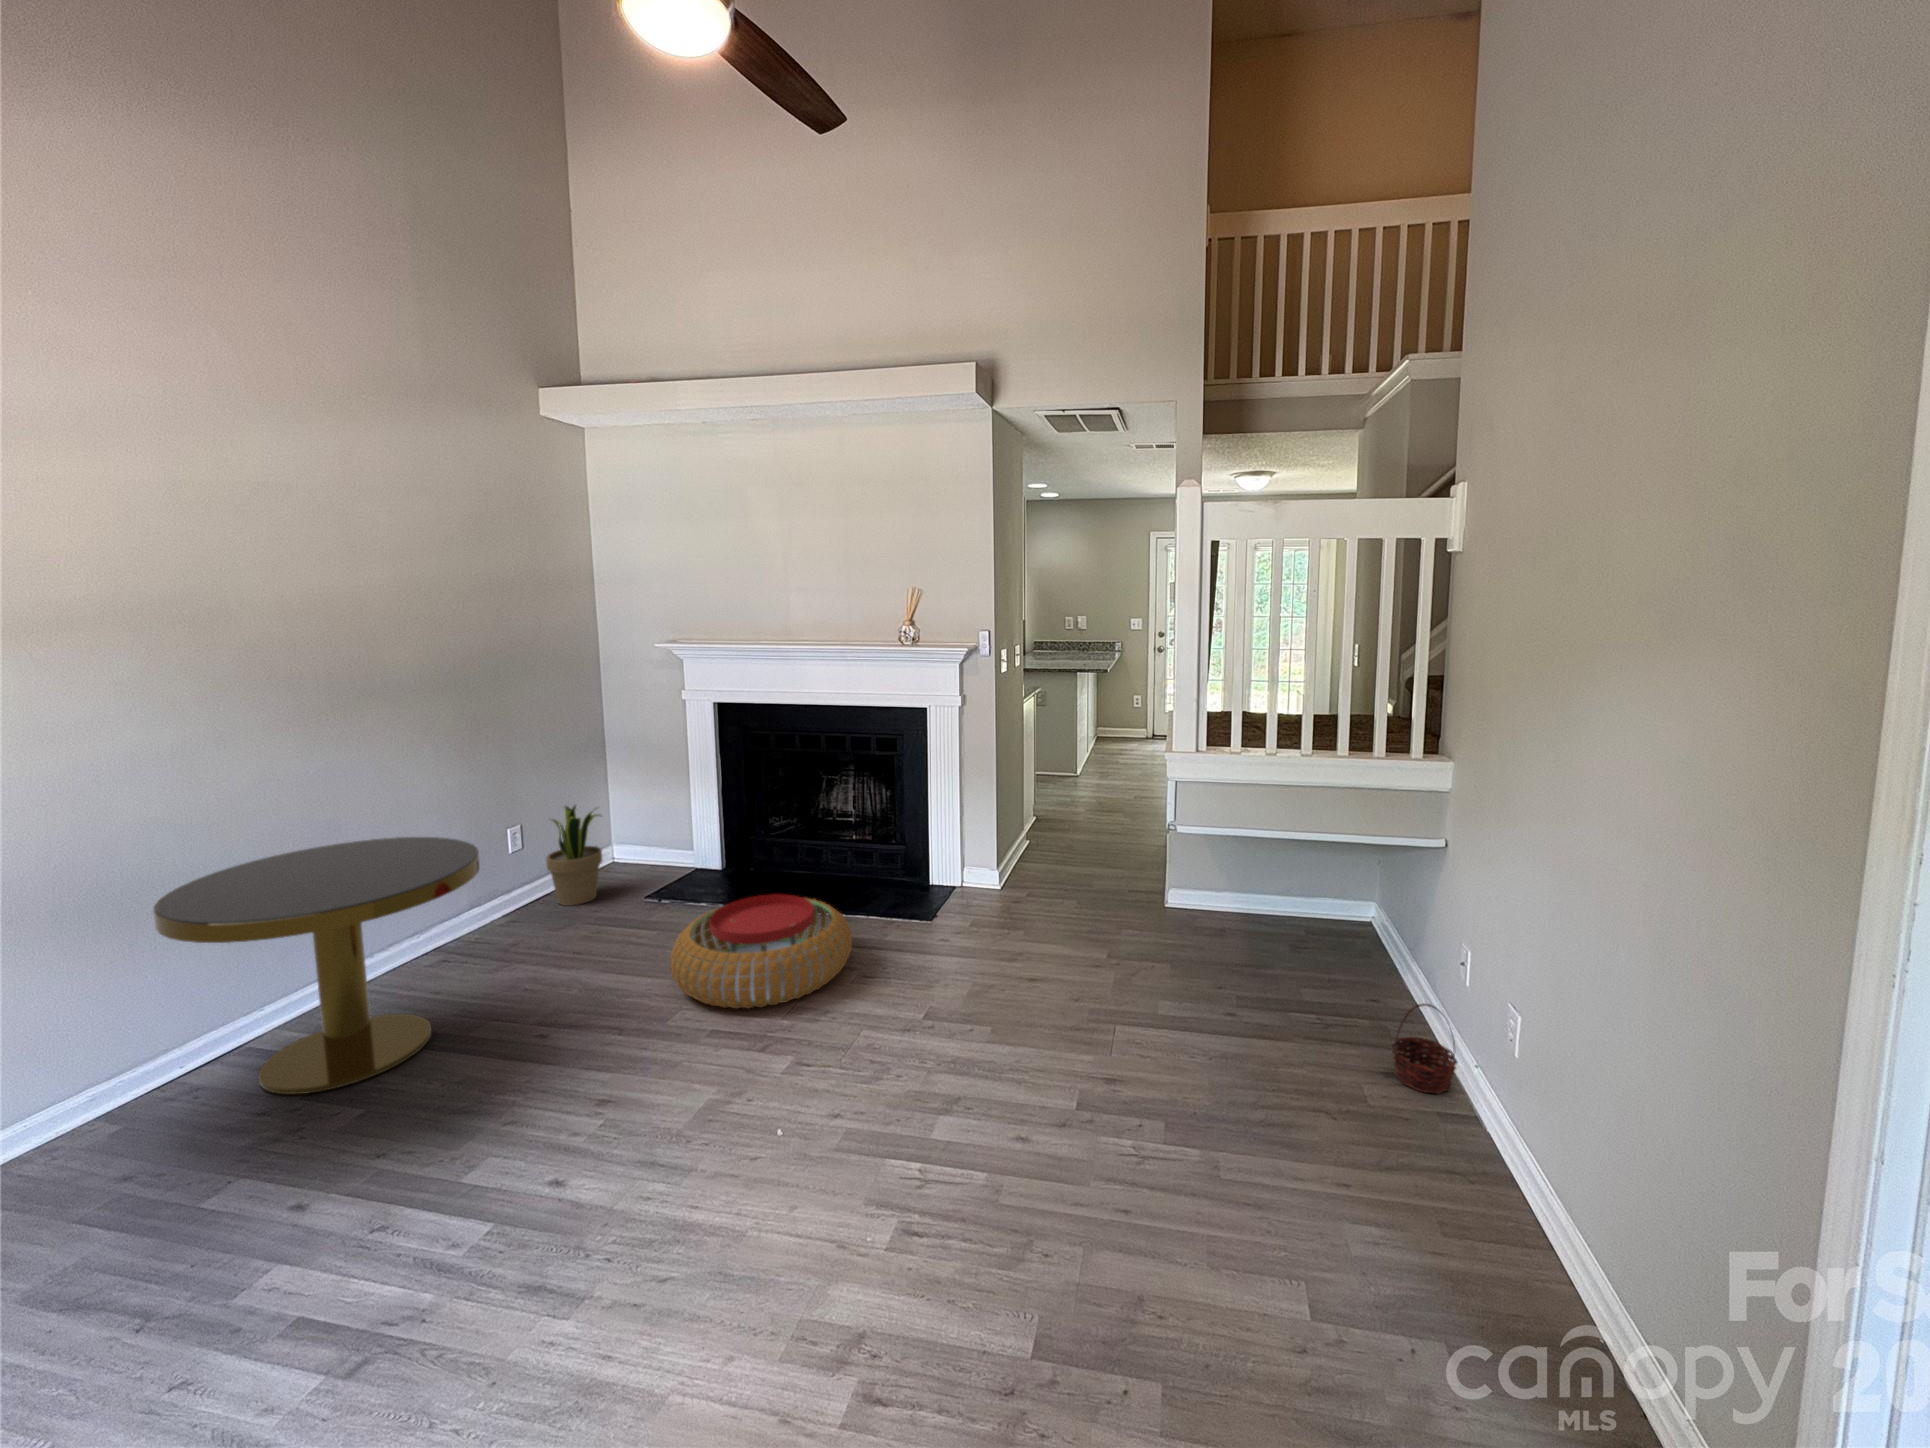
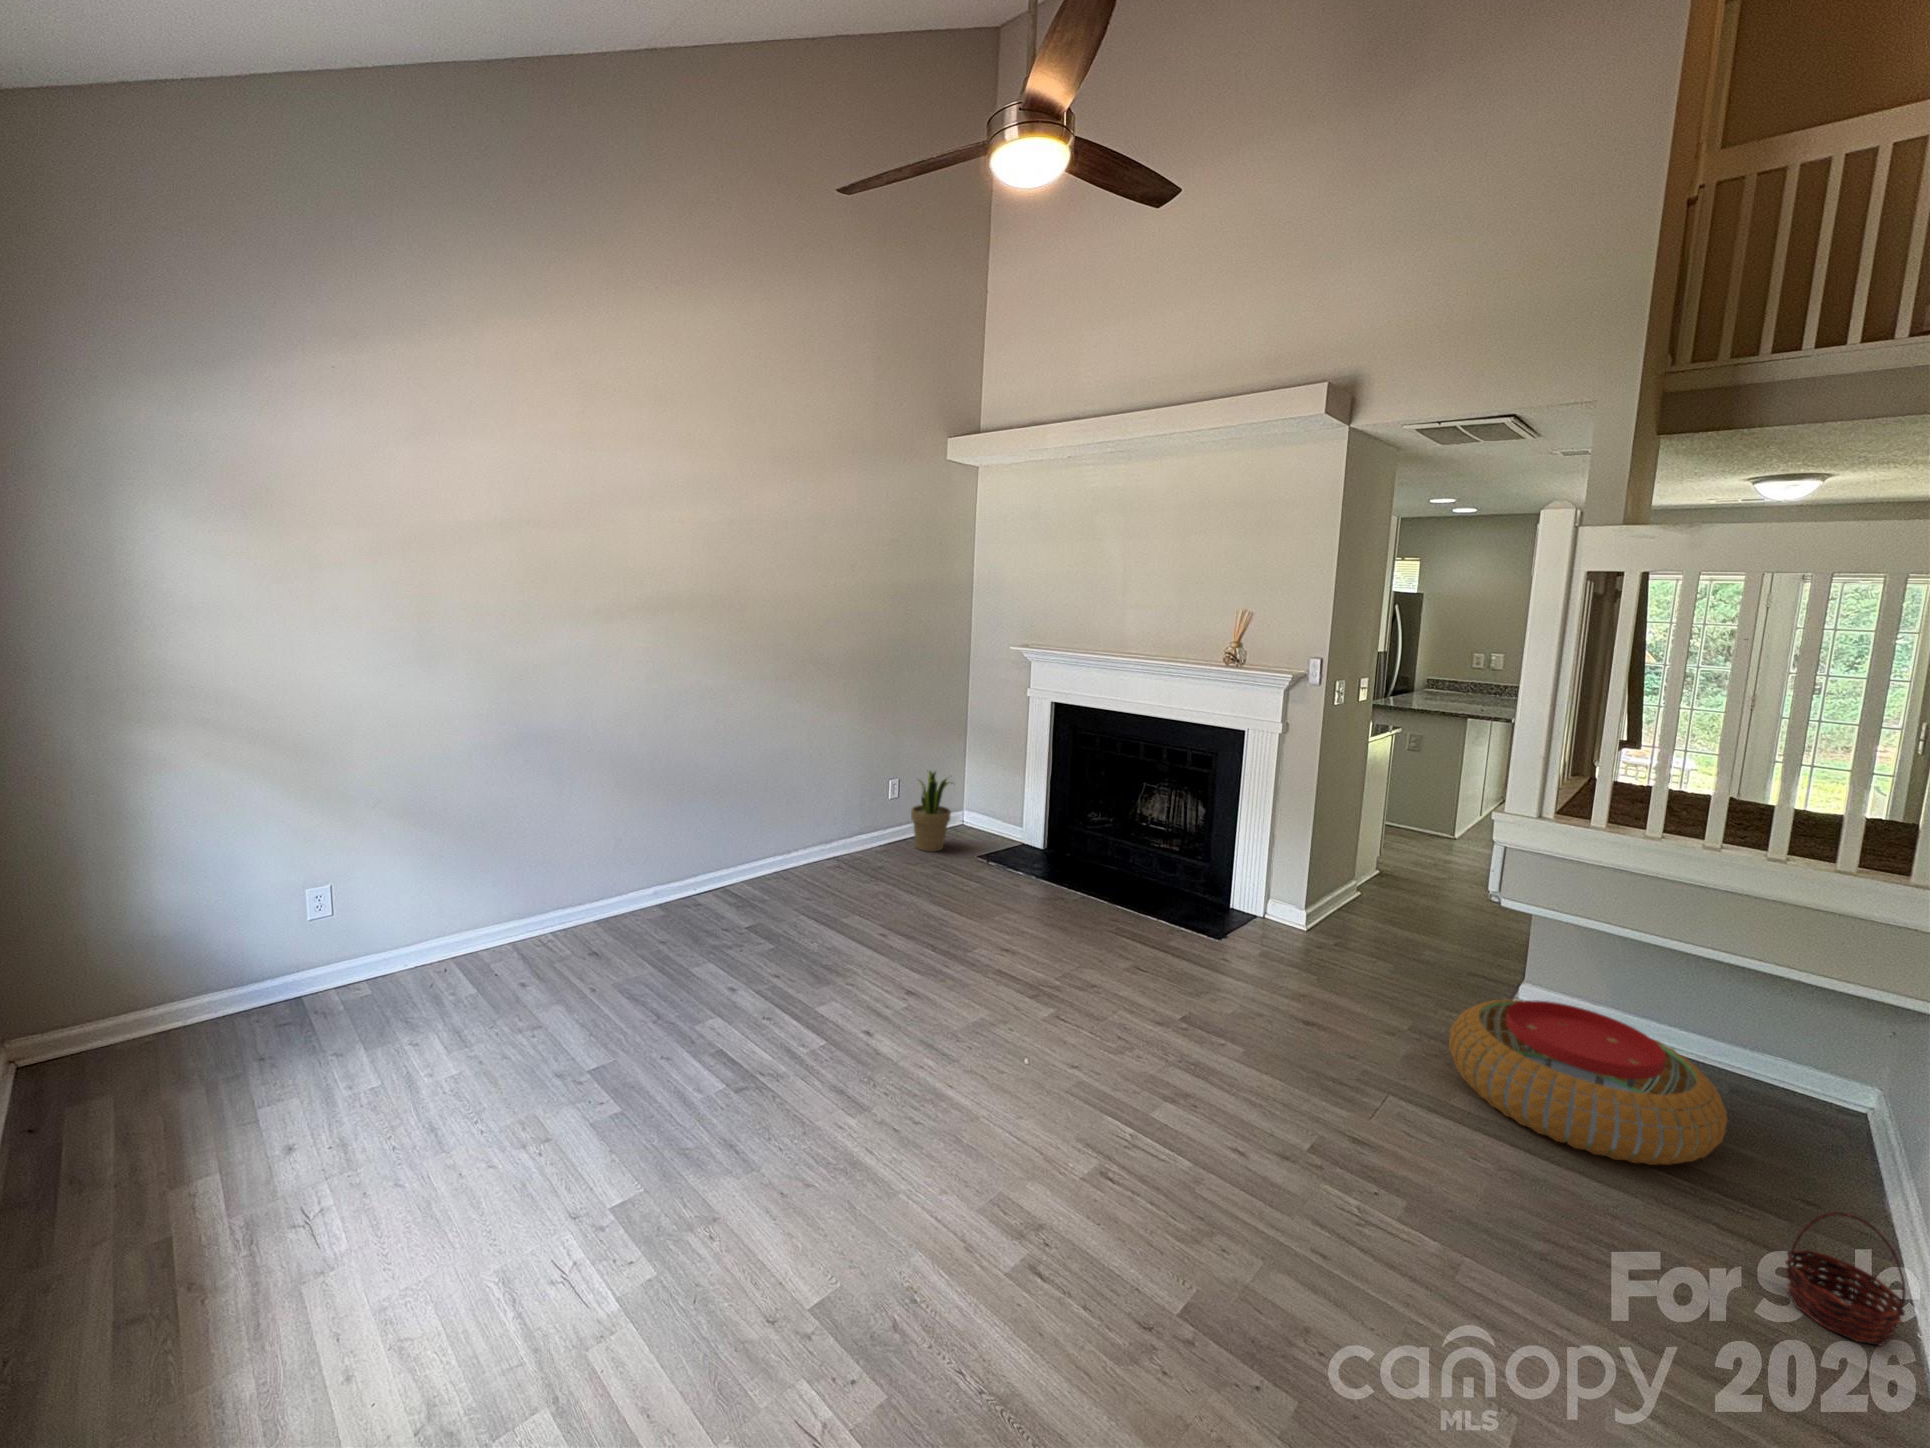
side table: present [154,837,480,1094] -> none [690,768,860,930]
pouf: present [670,894,852,1009] -> present [1449,999,1728,1165]

